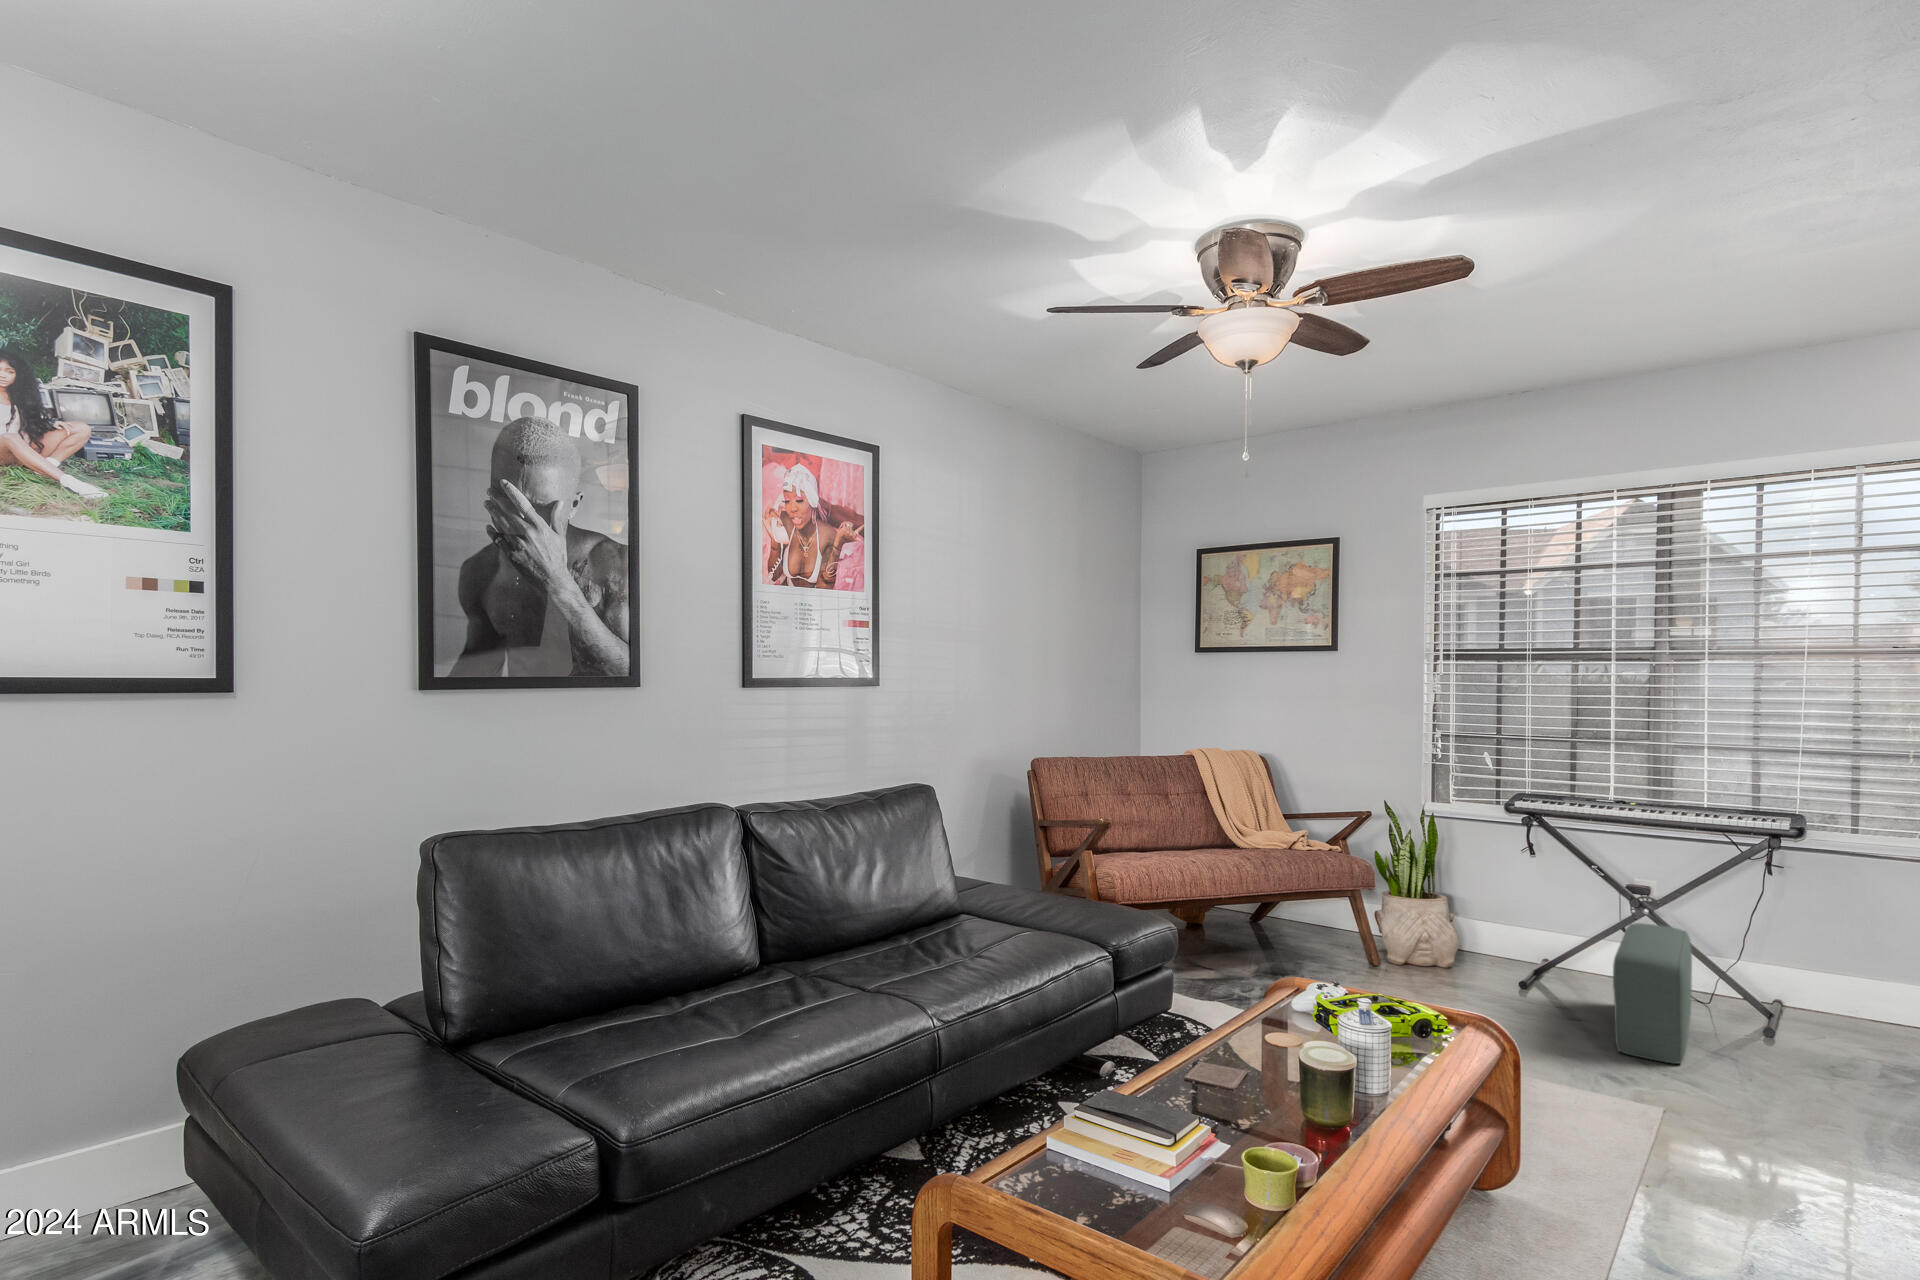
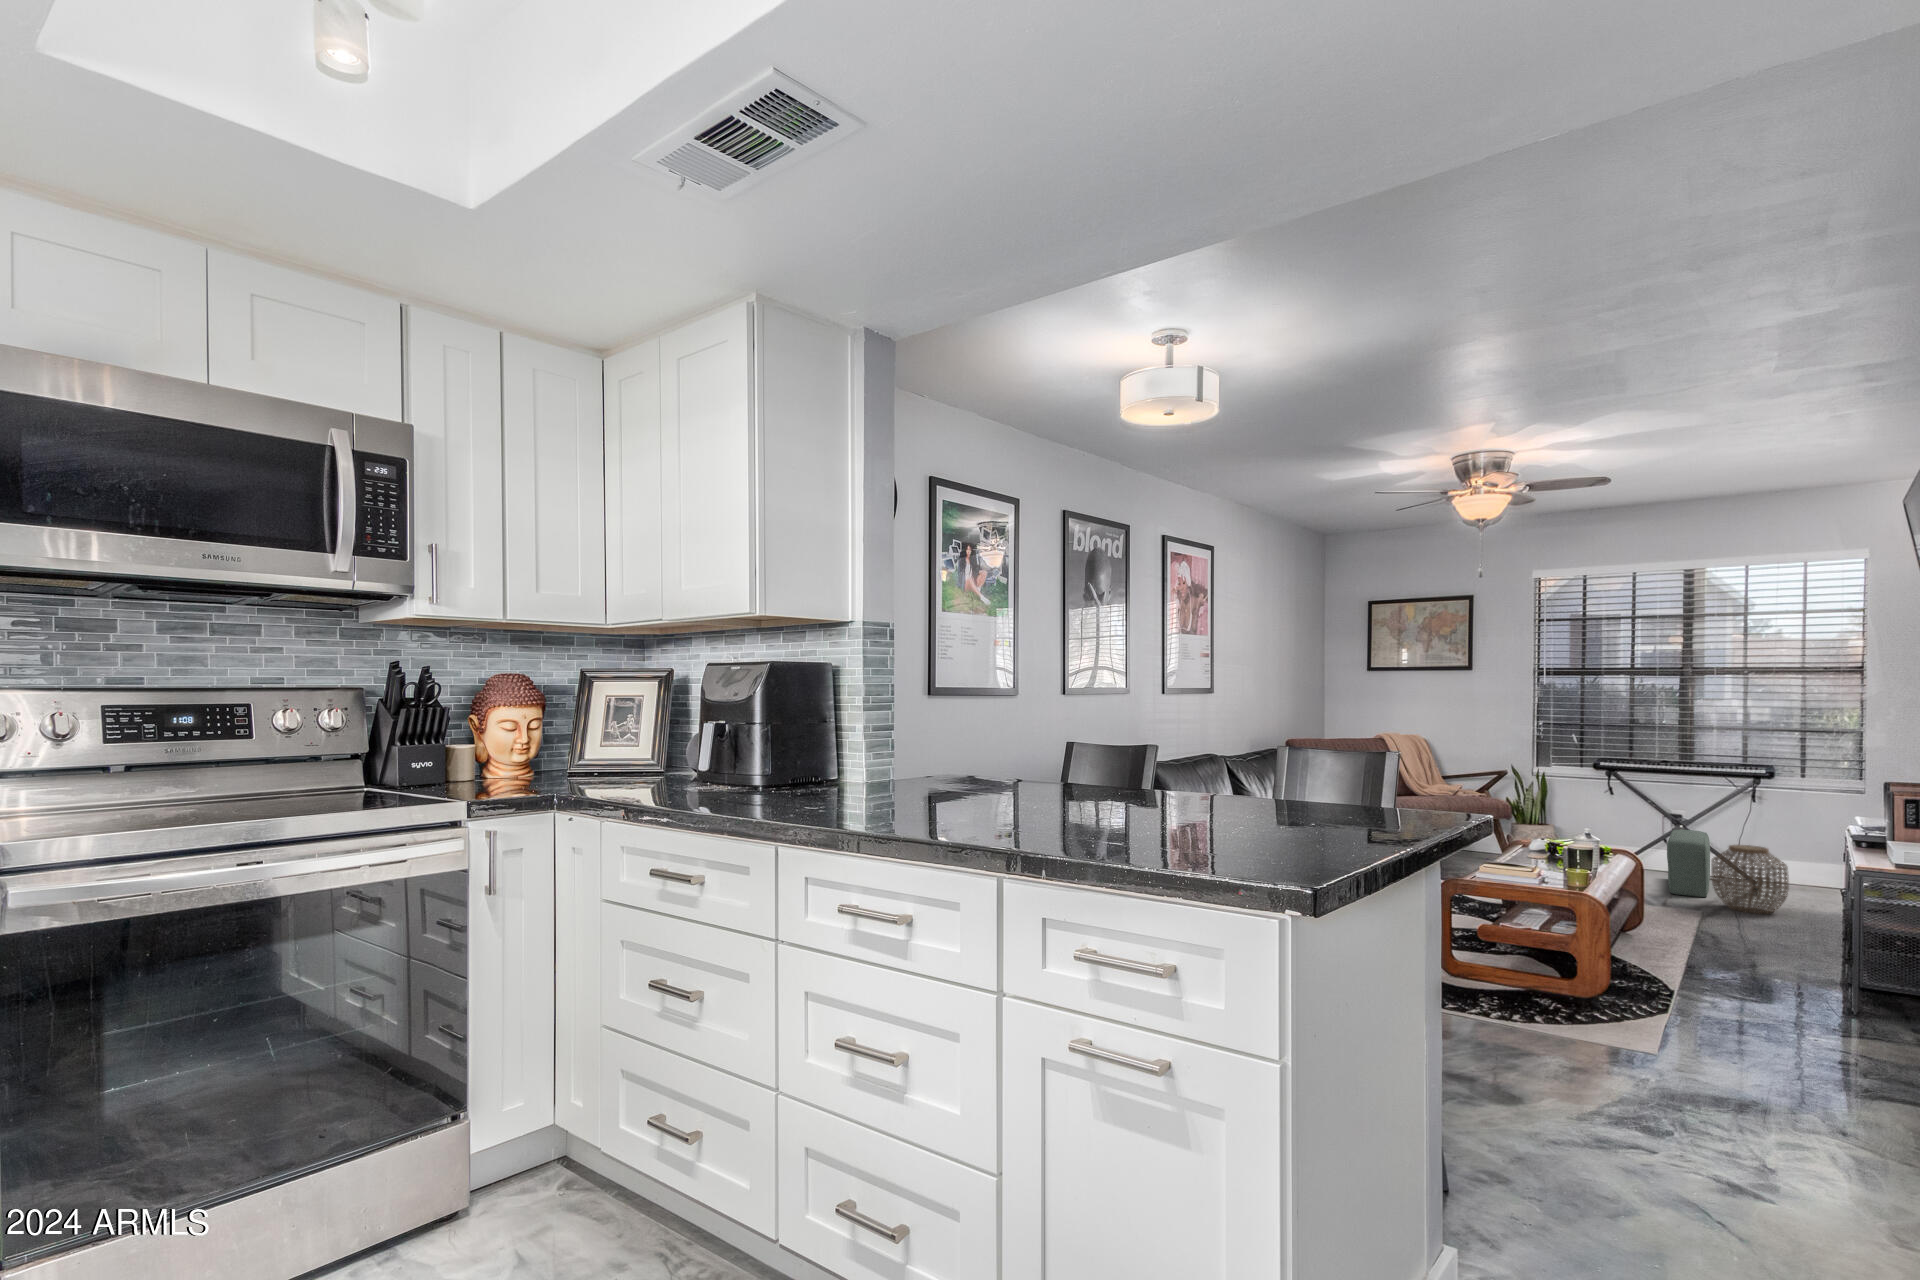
woven basket: none [1690,980,1840,1126] -> present [1711,845,1789,914]

